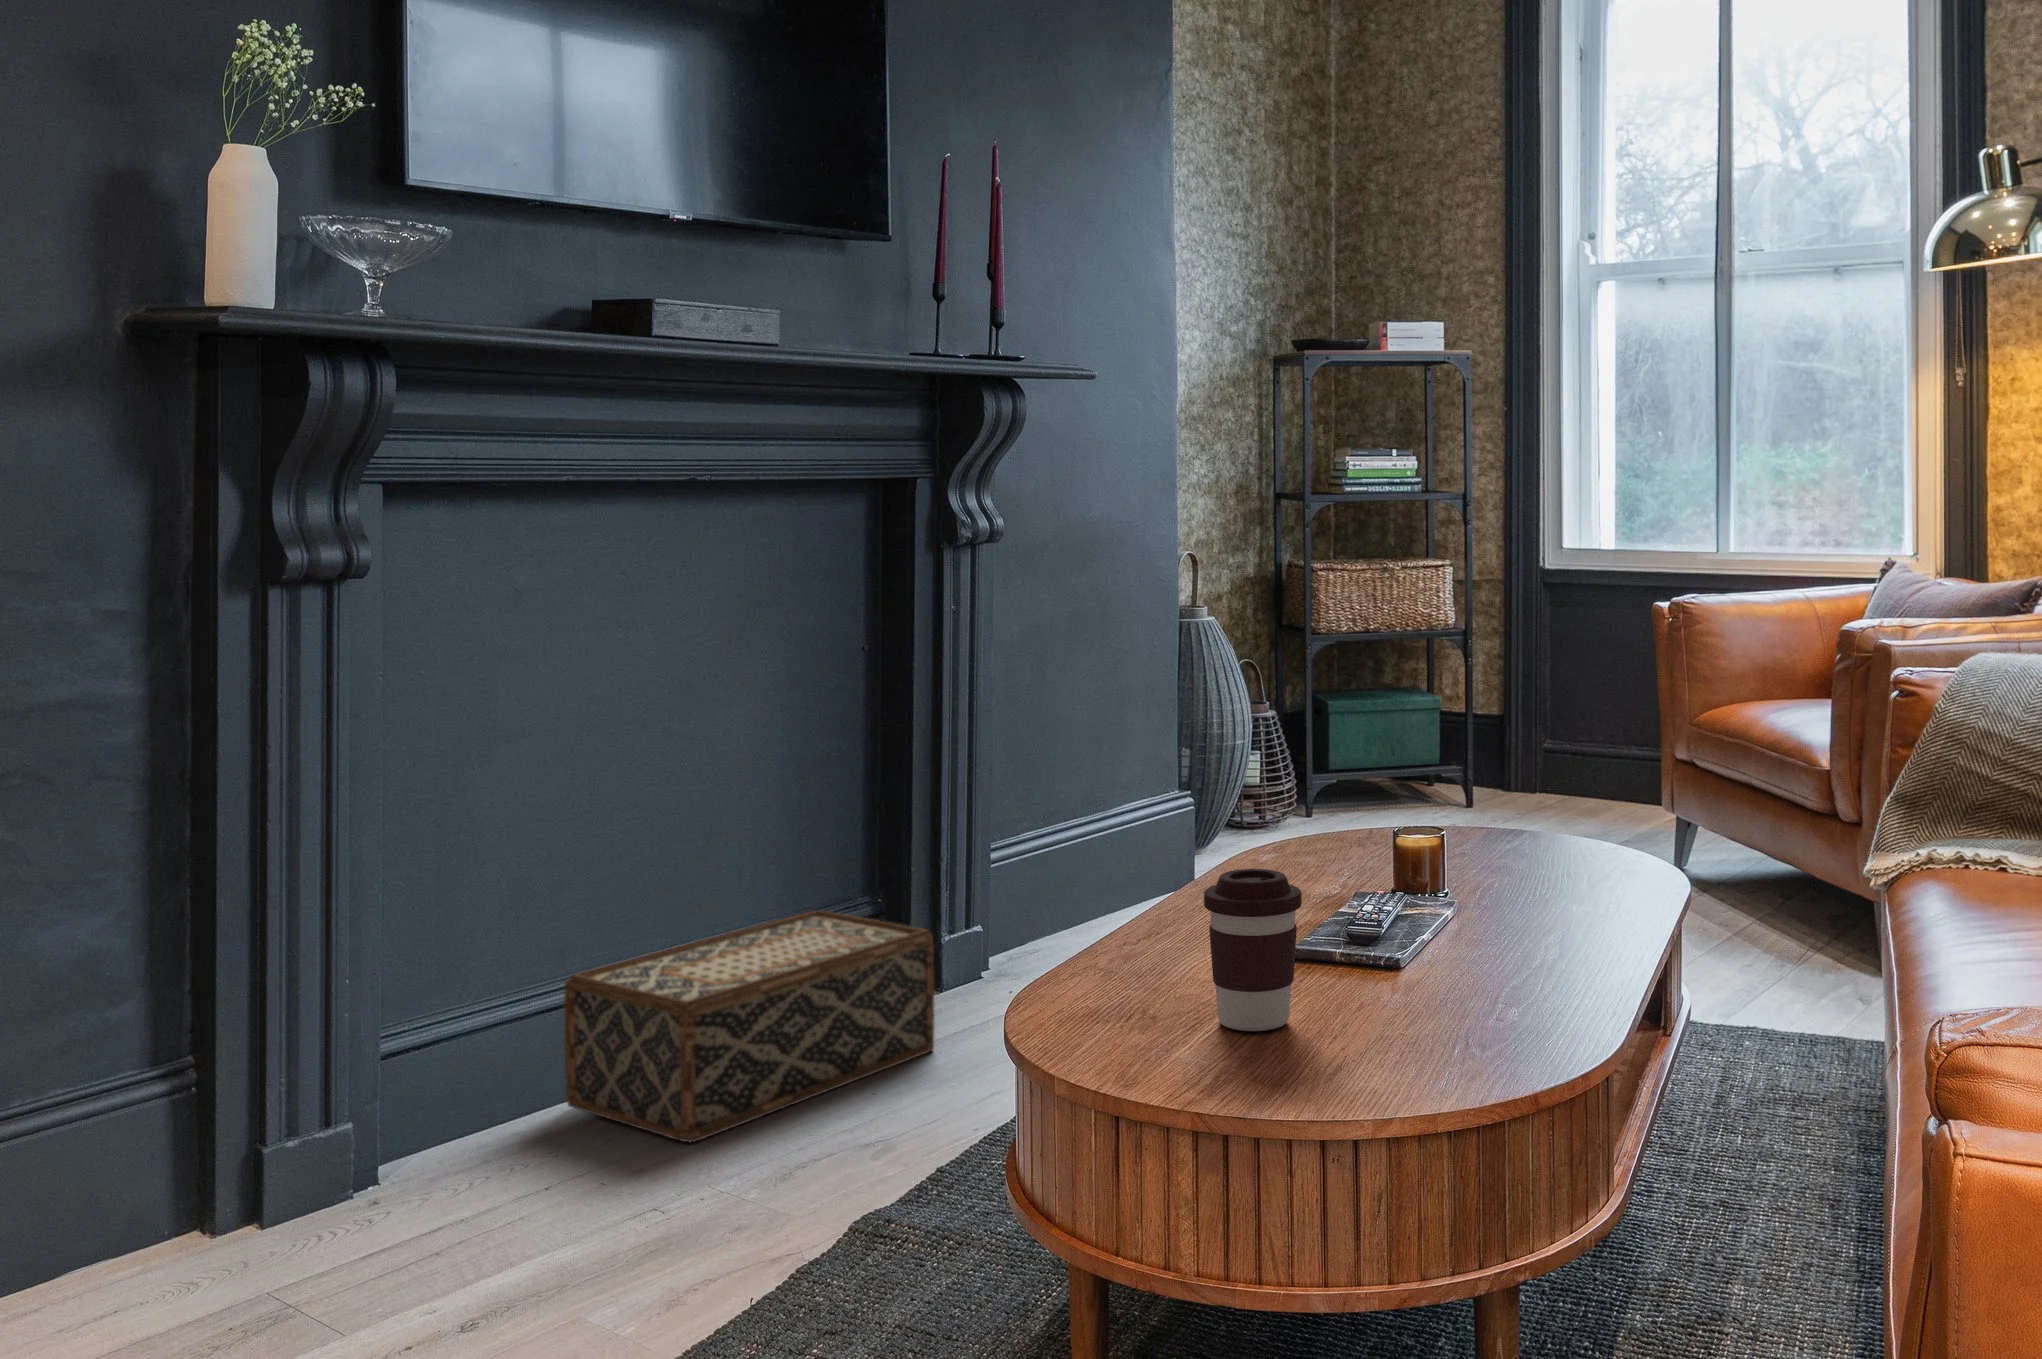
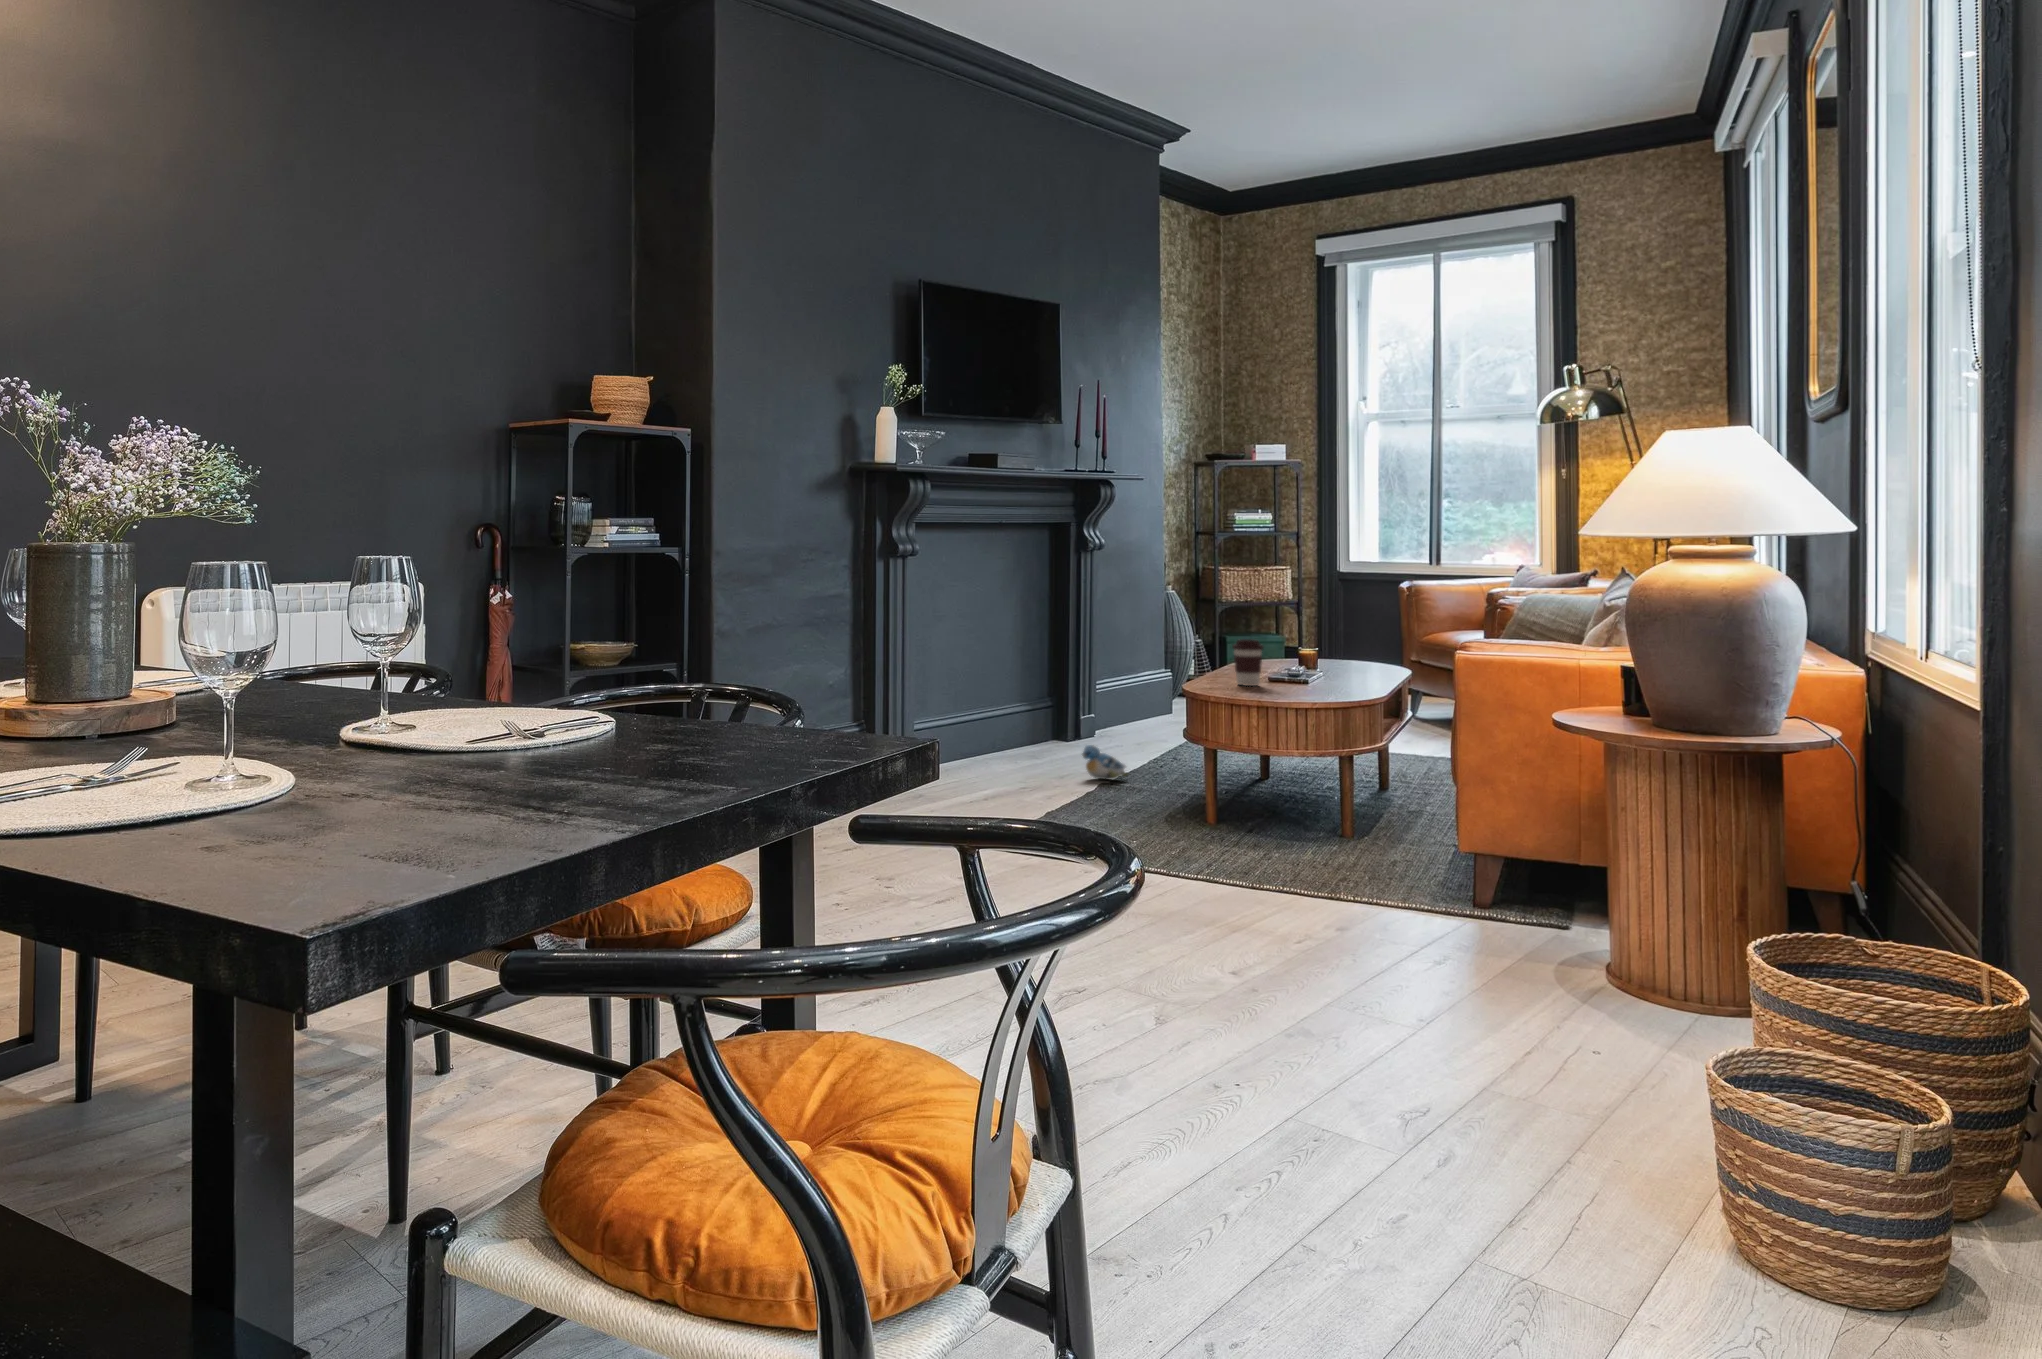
woven basket: present [564,910,934,1142] -> none [963,693,1089,758]
plush toy: none [785,1174,926,1285] -> present [1082,745,1128,780]

